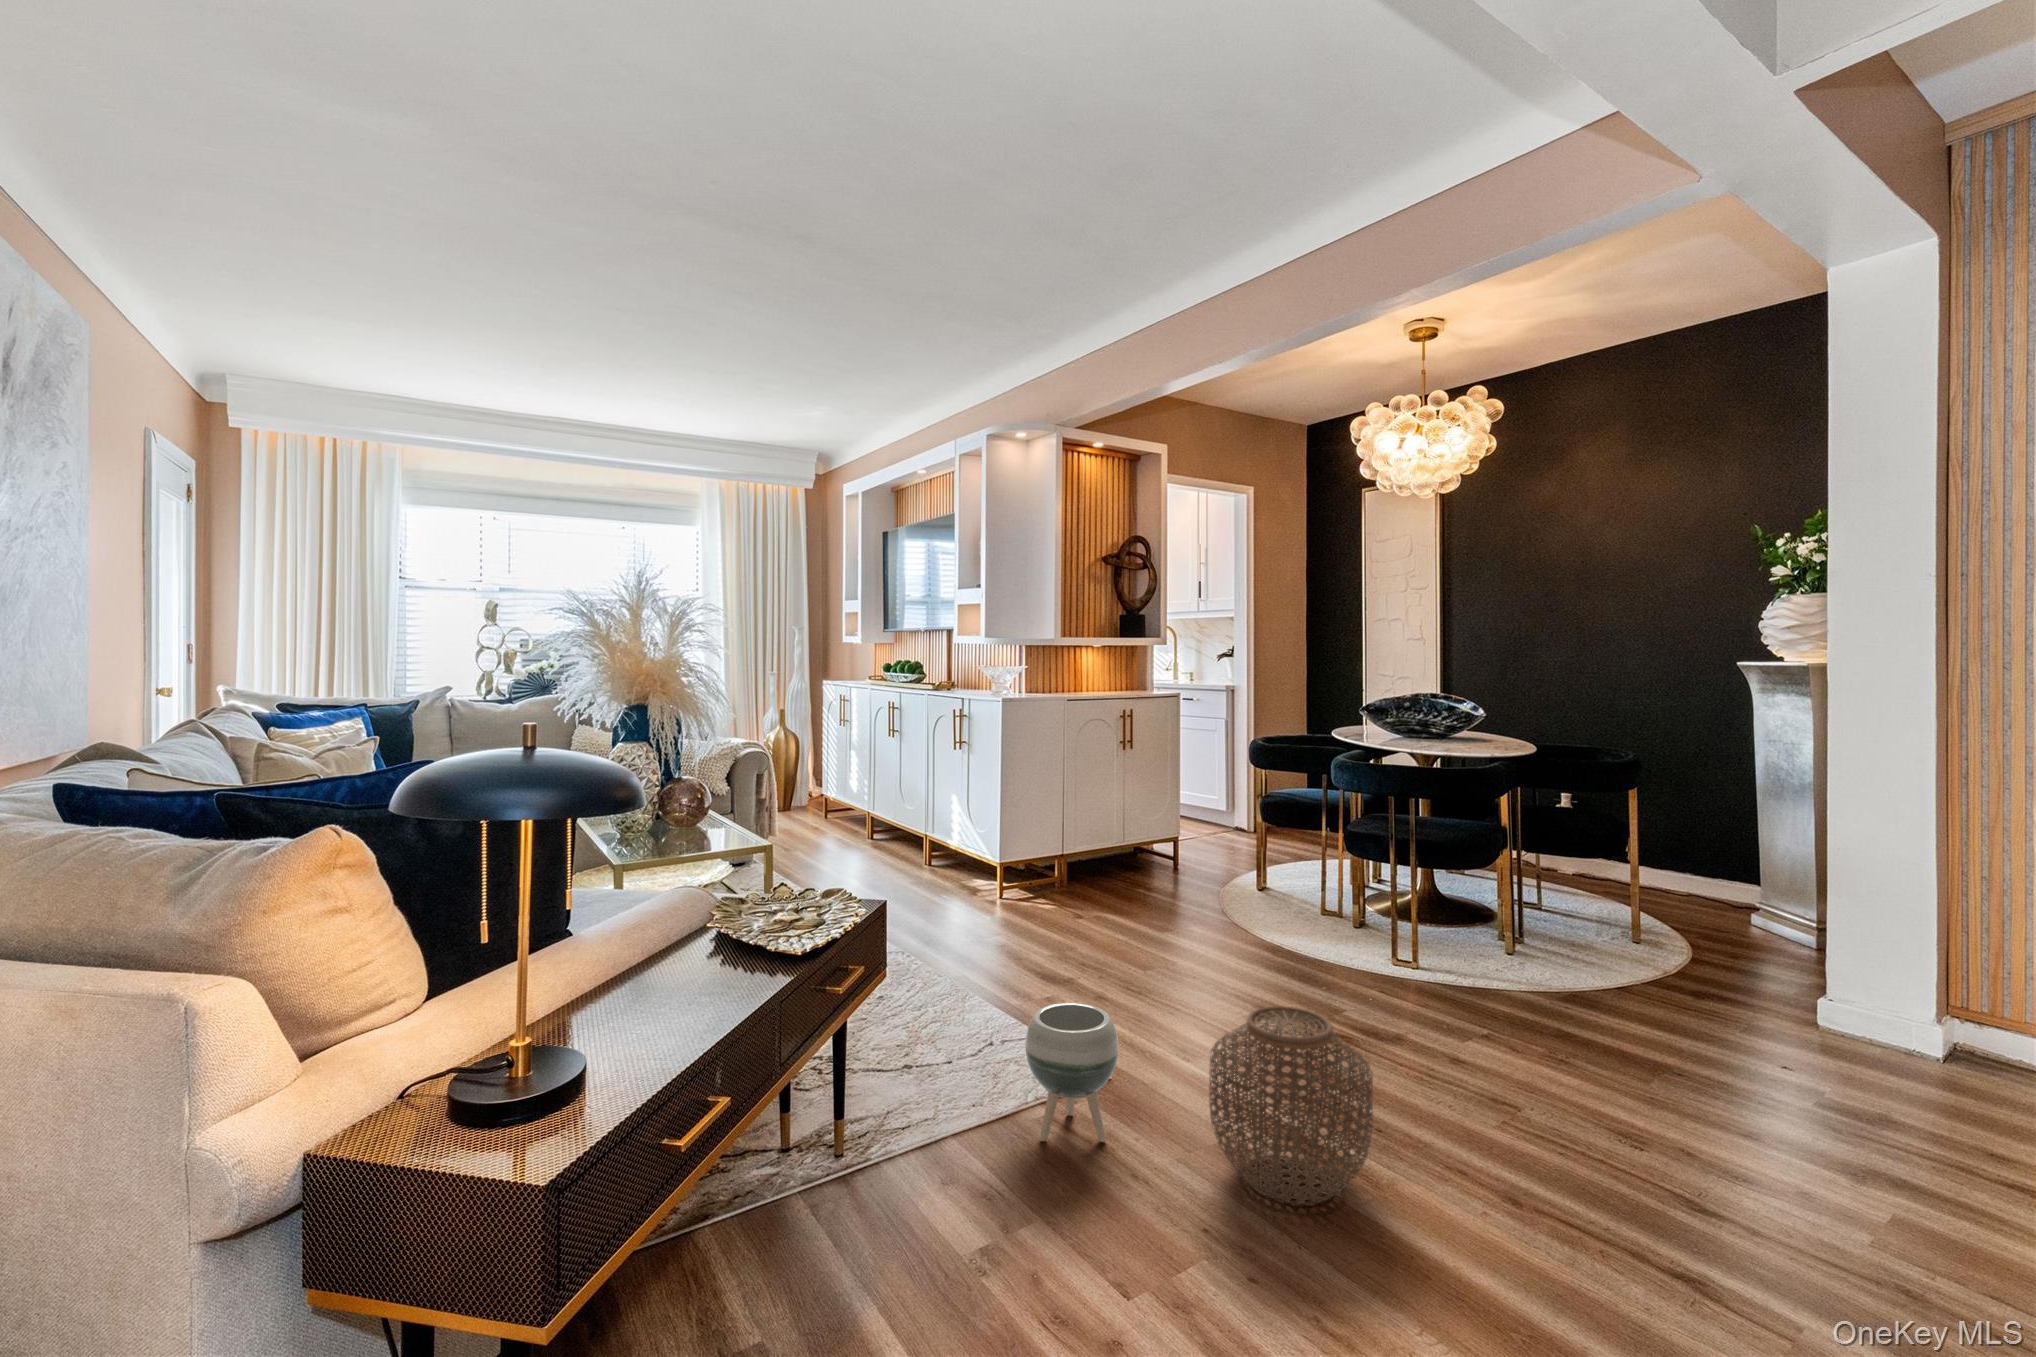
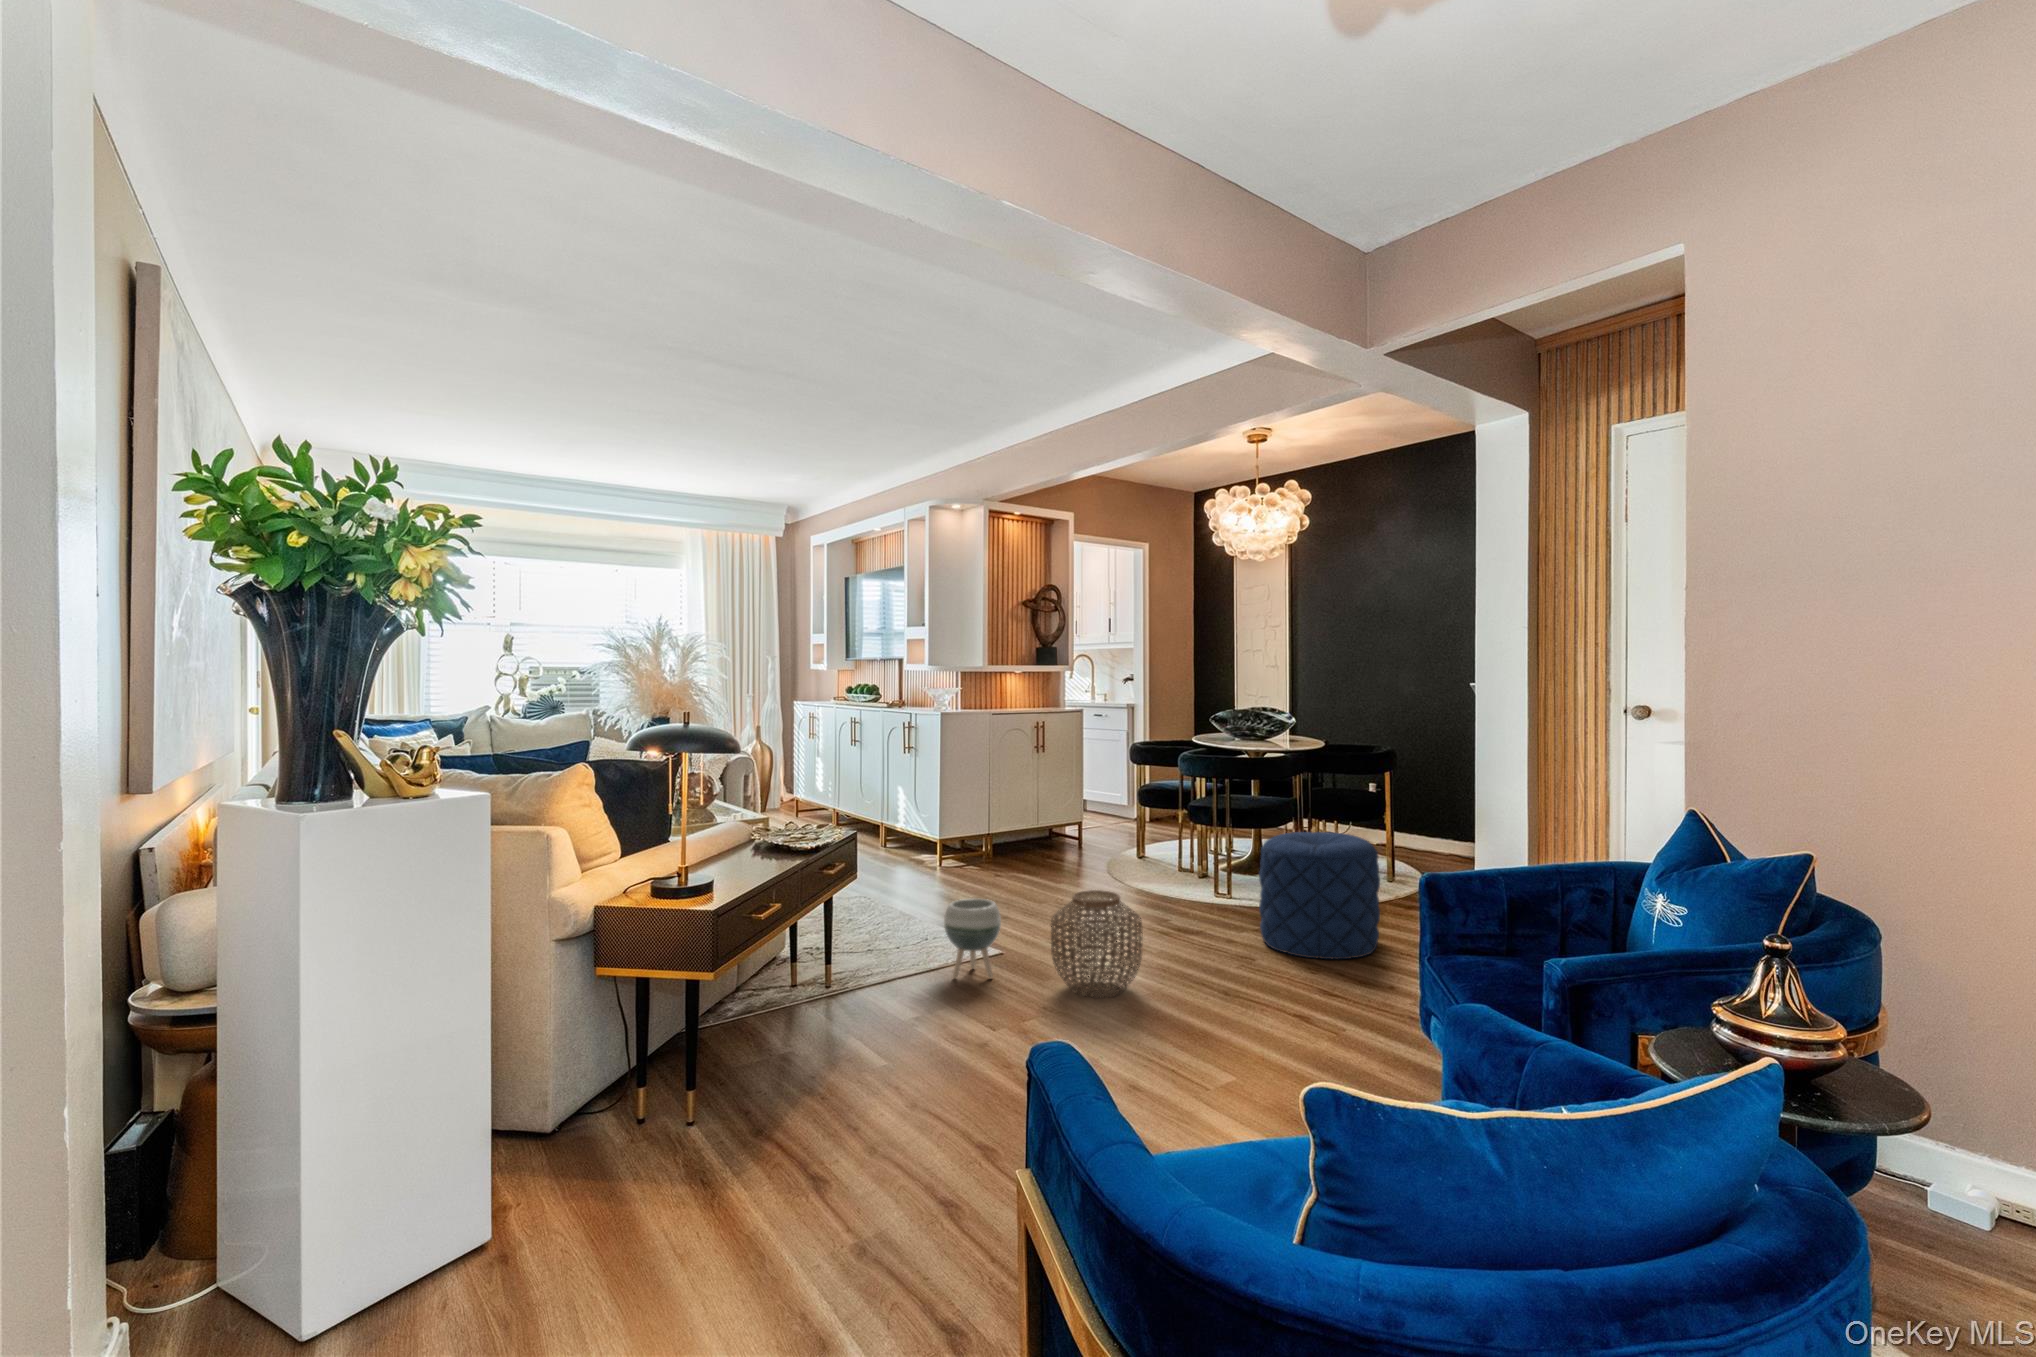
pouf: none [1505,889,1725,1111] -> present [1259,832,1380,959]

